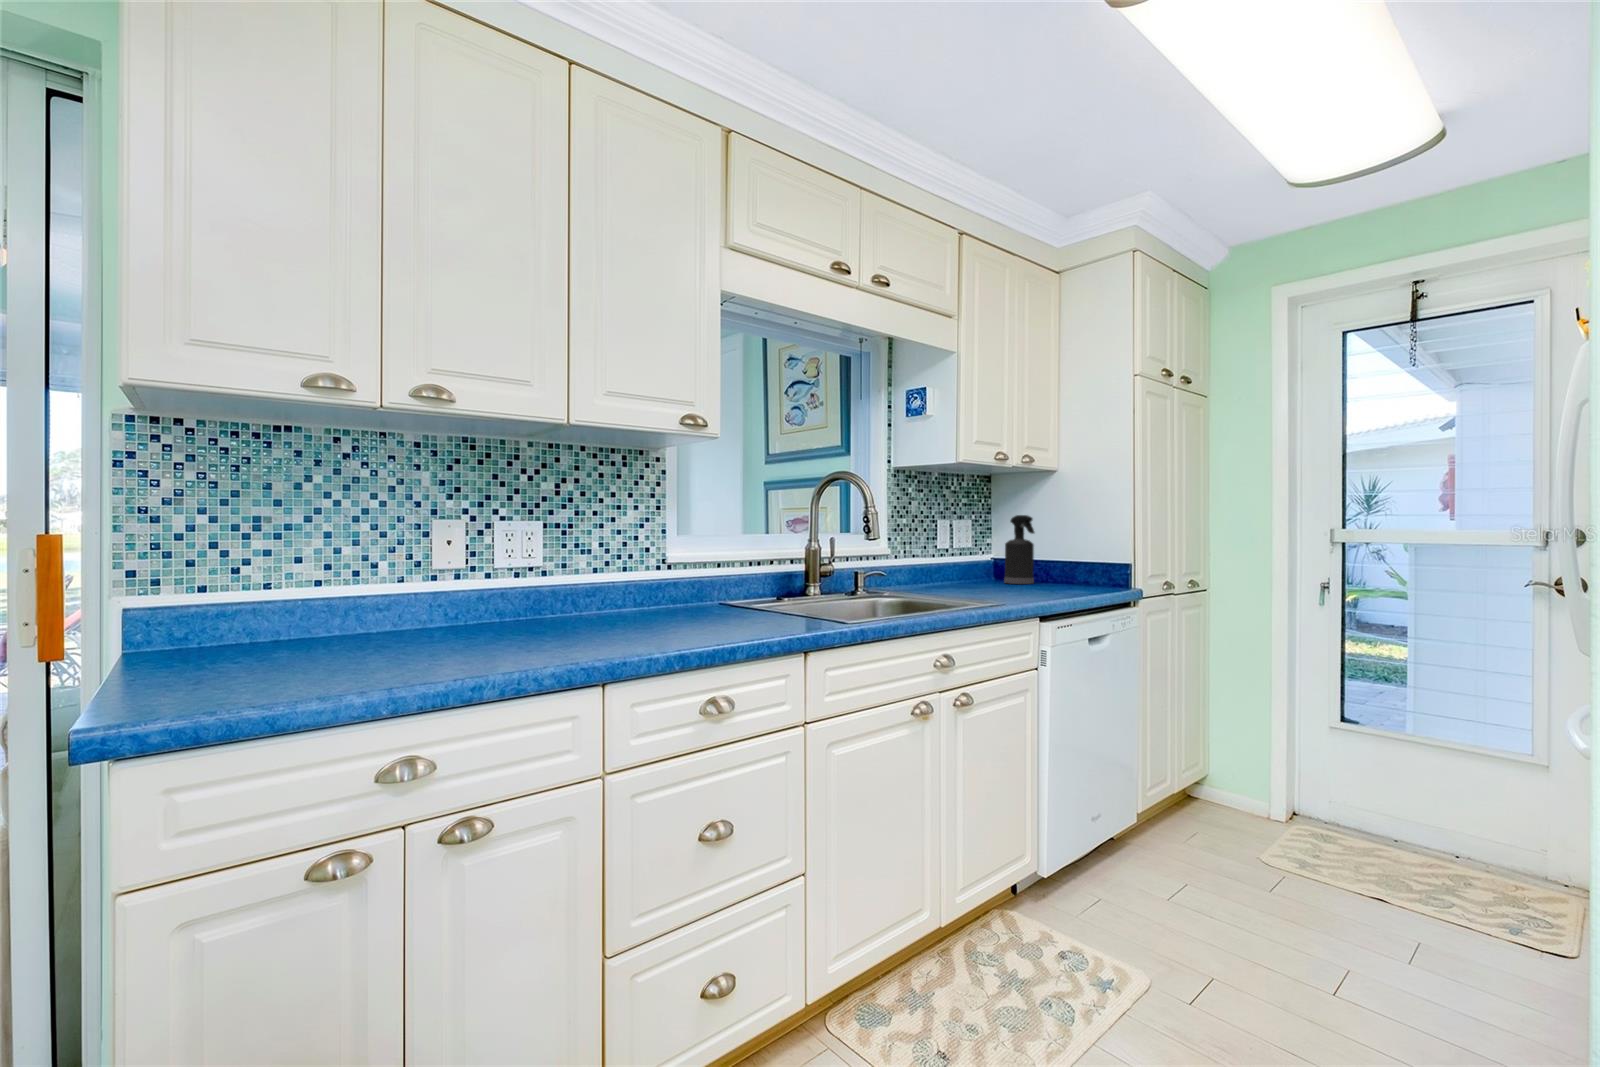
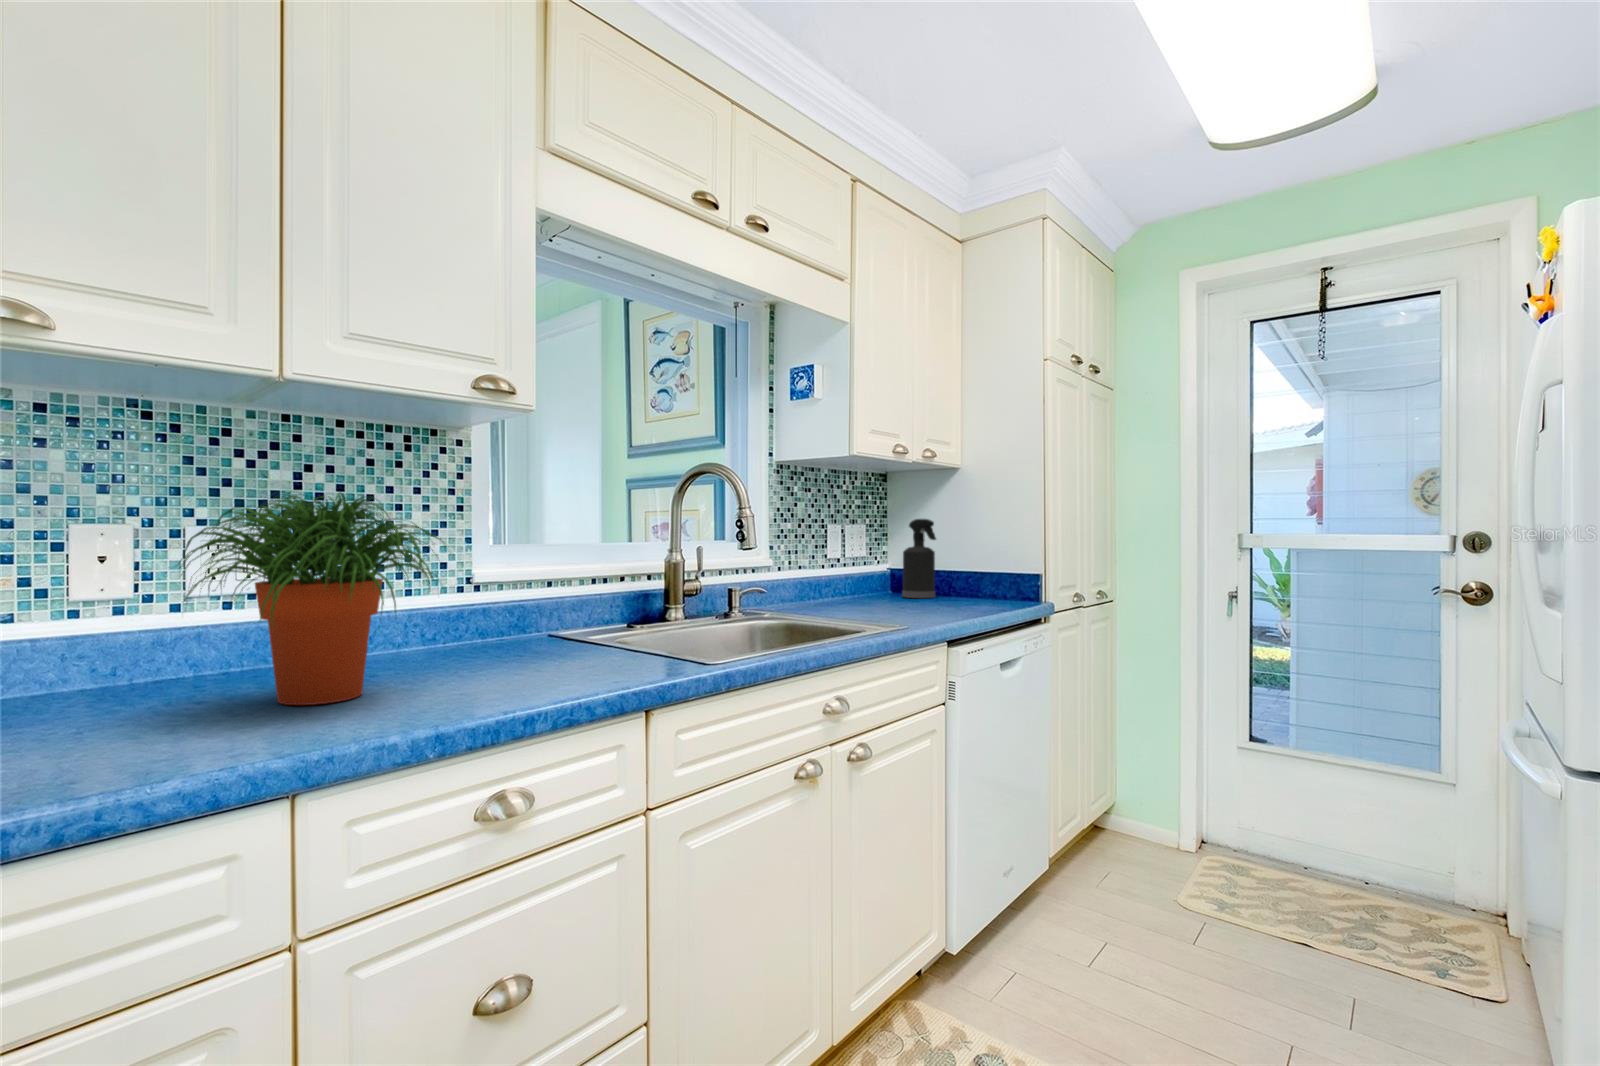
potted plant: none [507,496,671,638] -> present [180,491,444,705]

